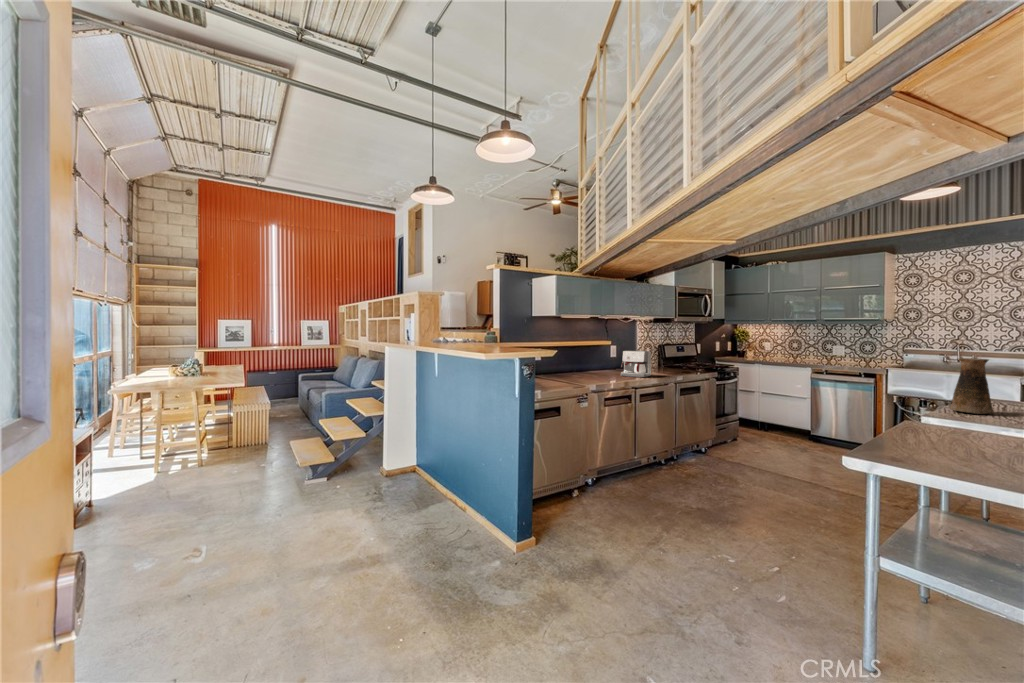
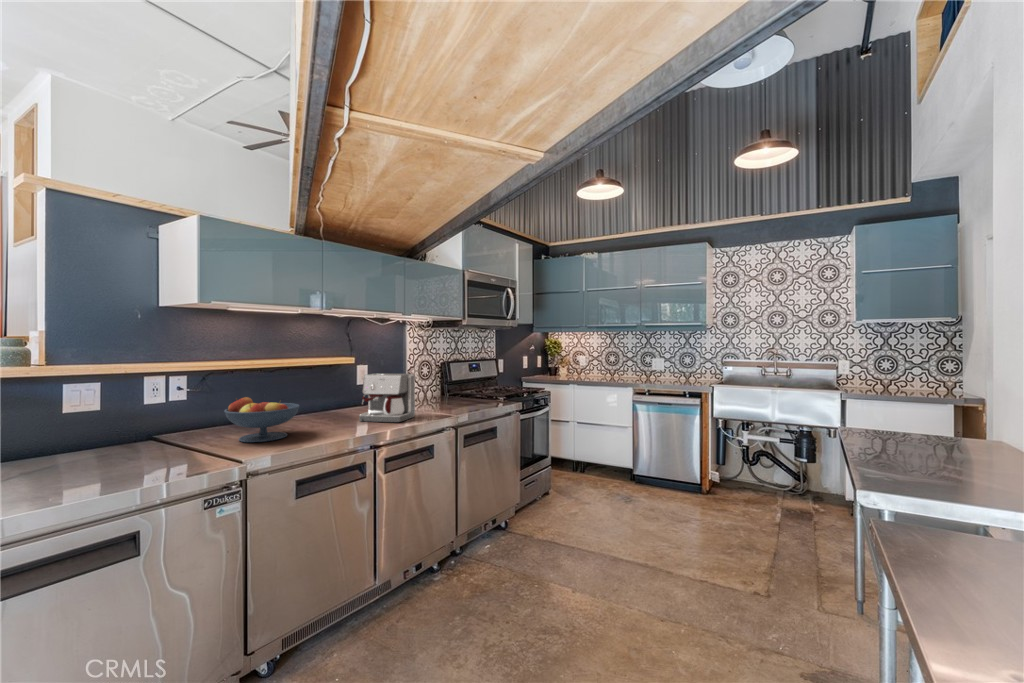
pitcher: present [950,358,994,414] -> none [894,383,965,492]
fruit bowl: none [565,360,597,380] -> present [224,397,300,442]

